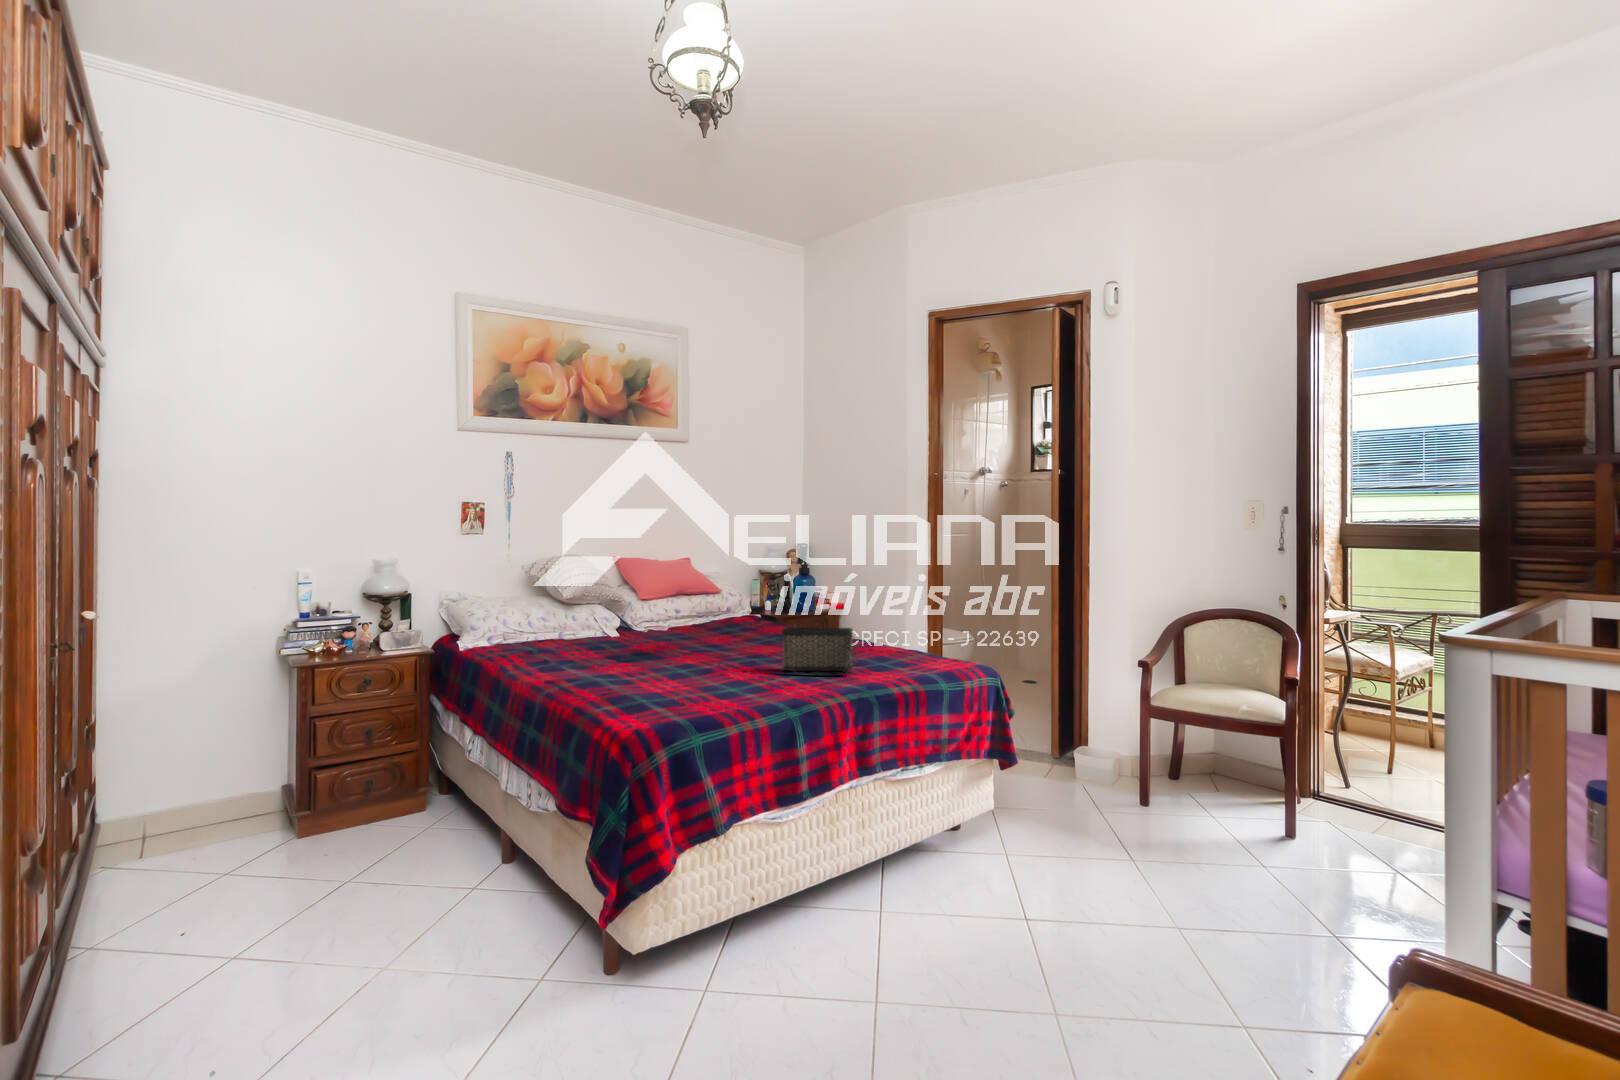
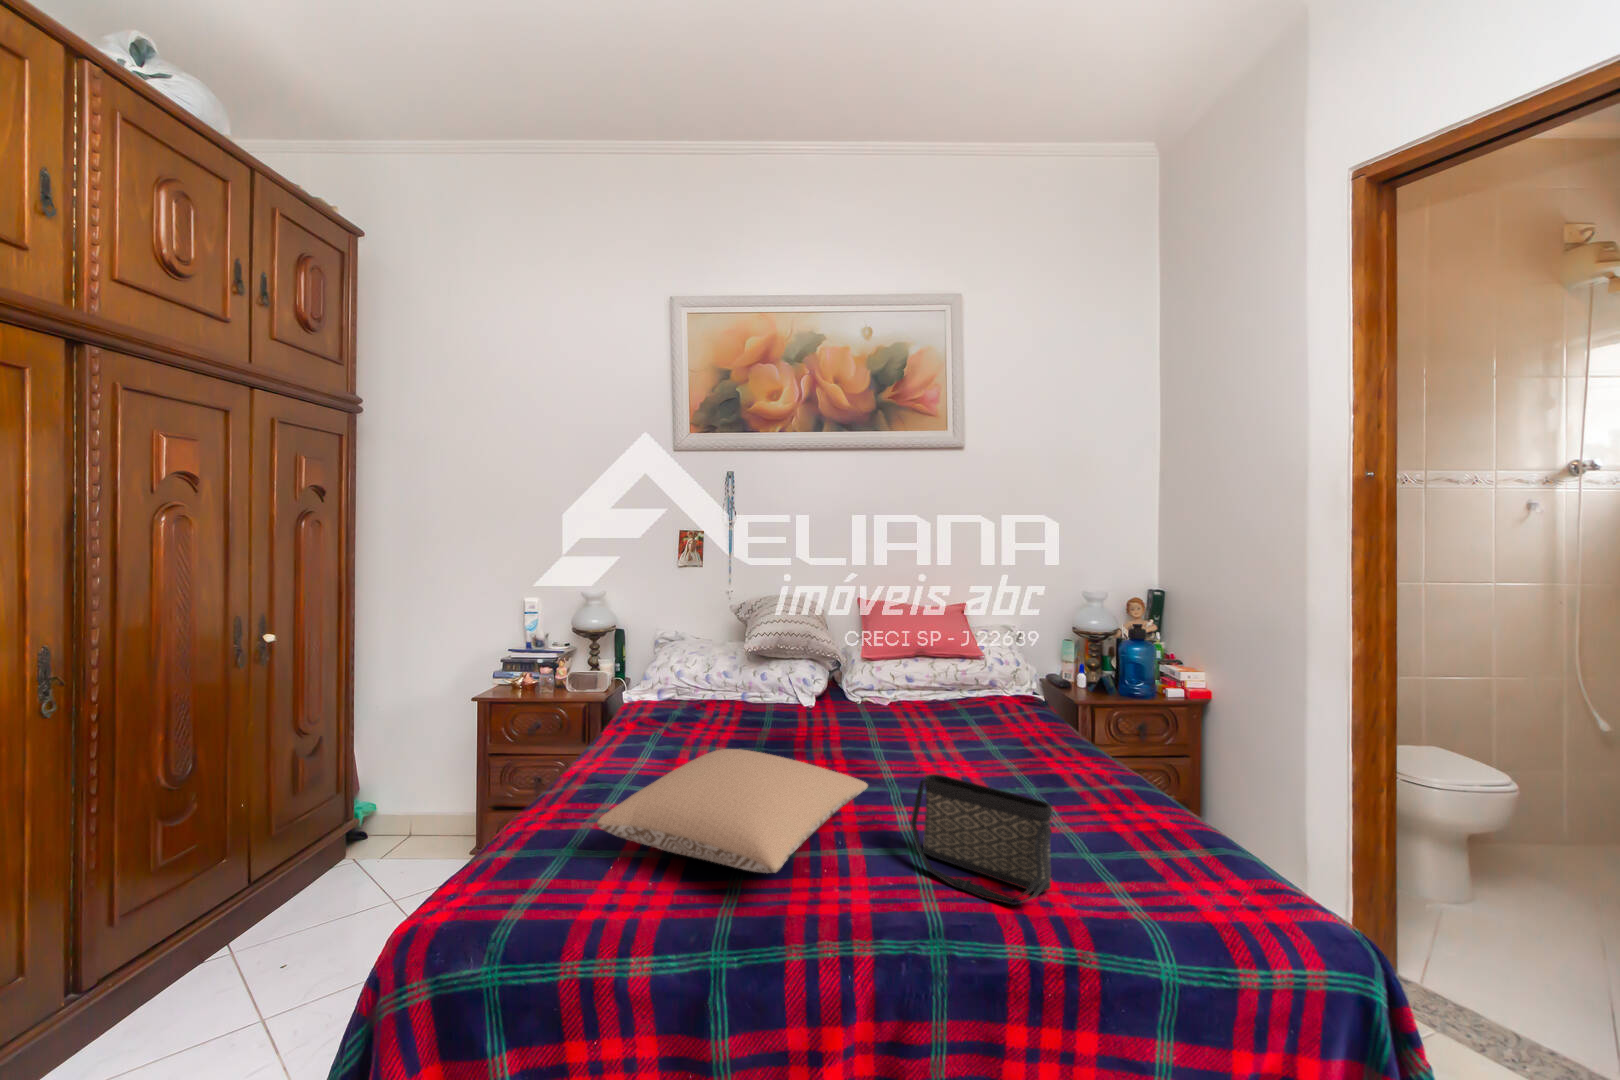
pillow: none [621,631,752,685] -> present [597,749,868,873]

